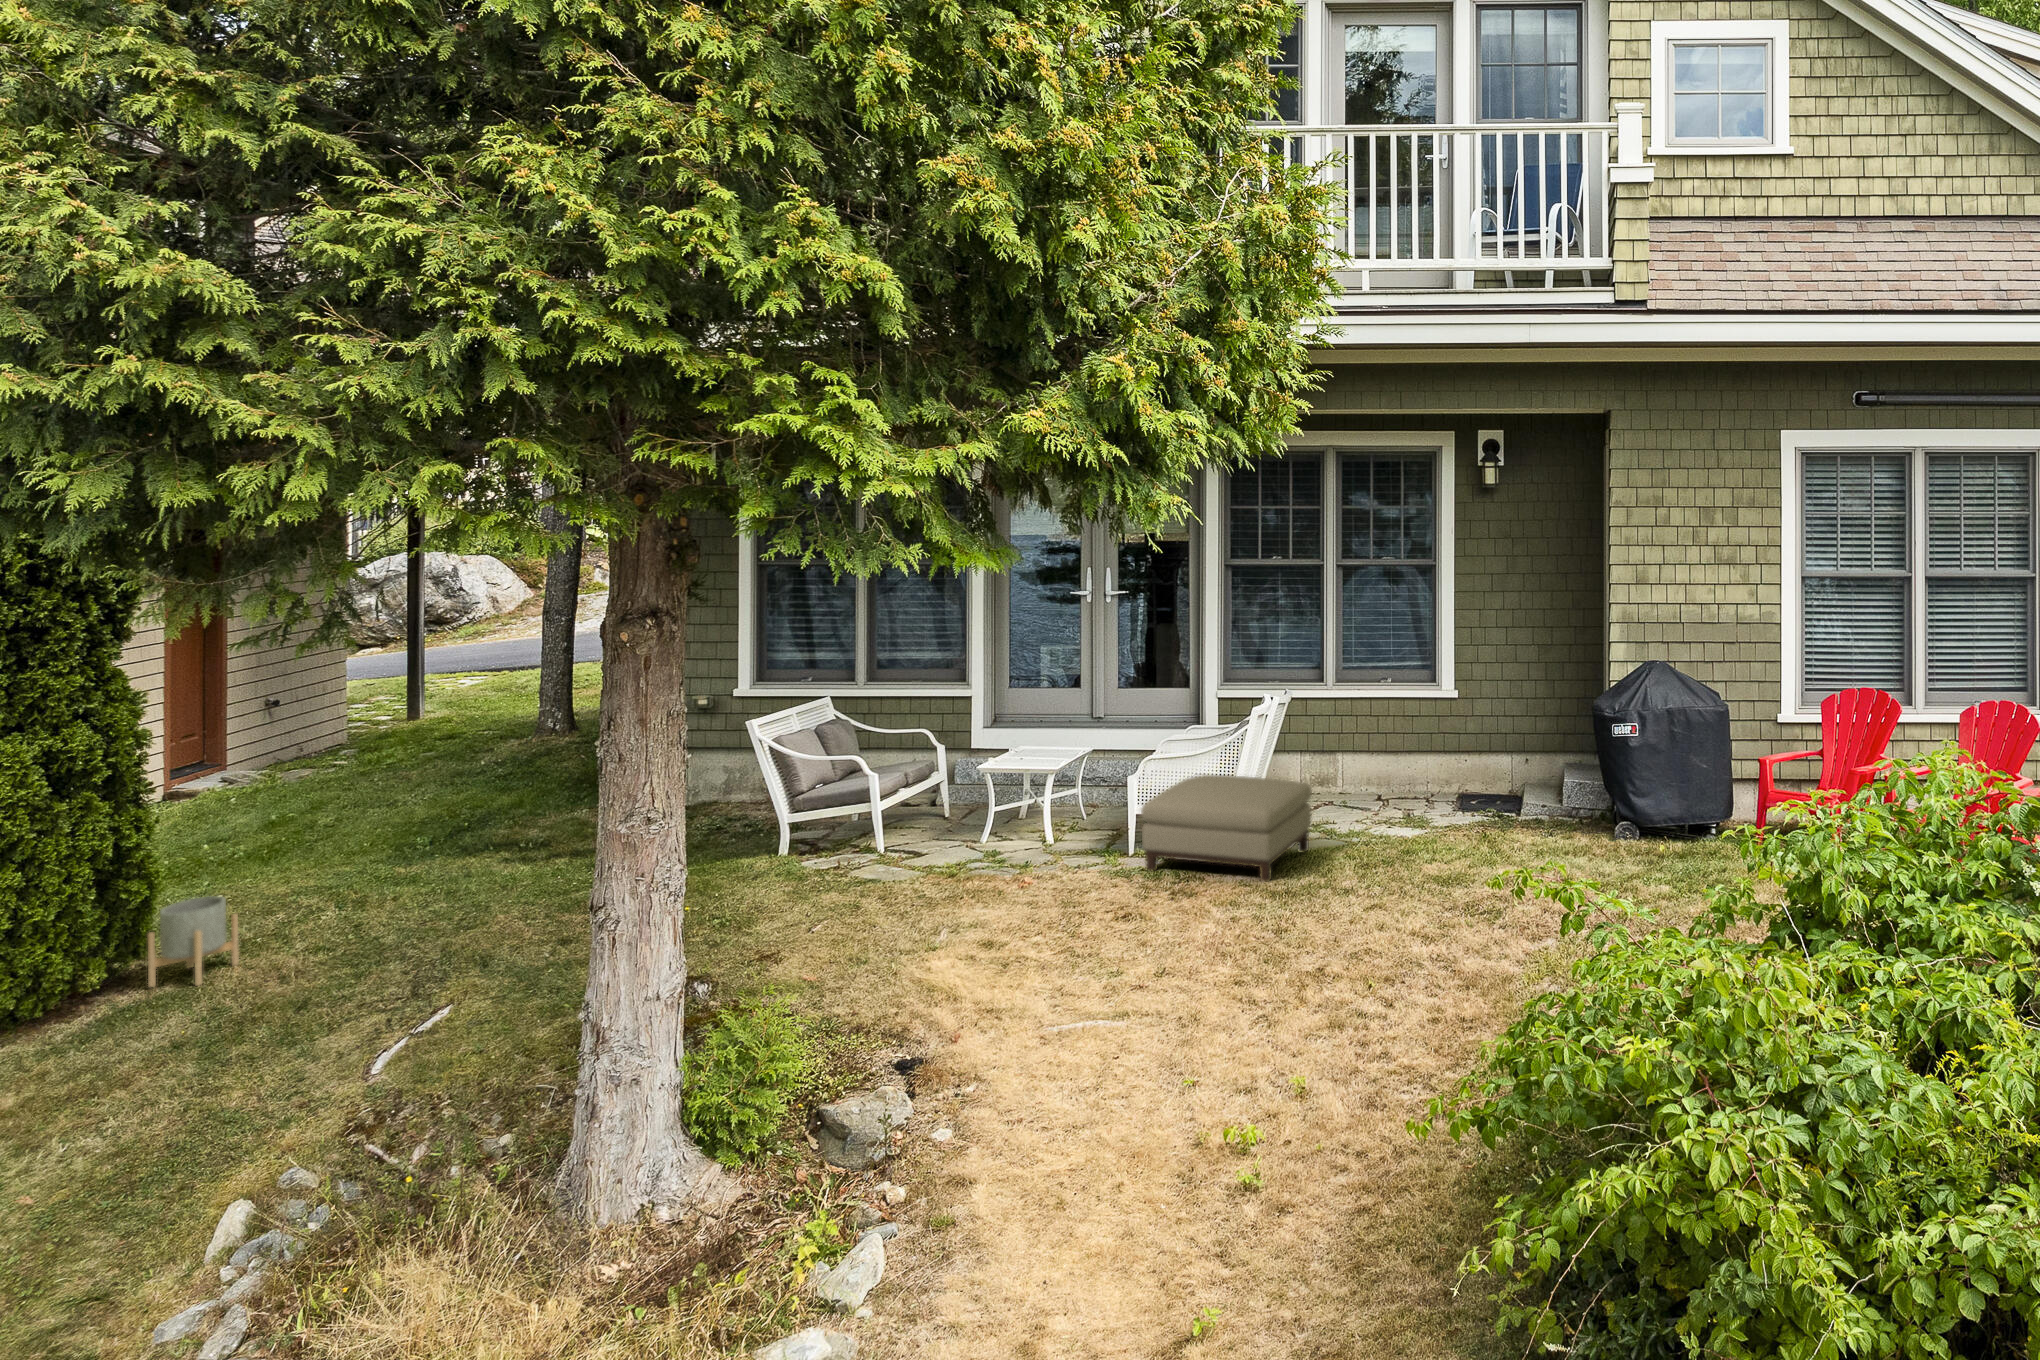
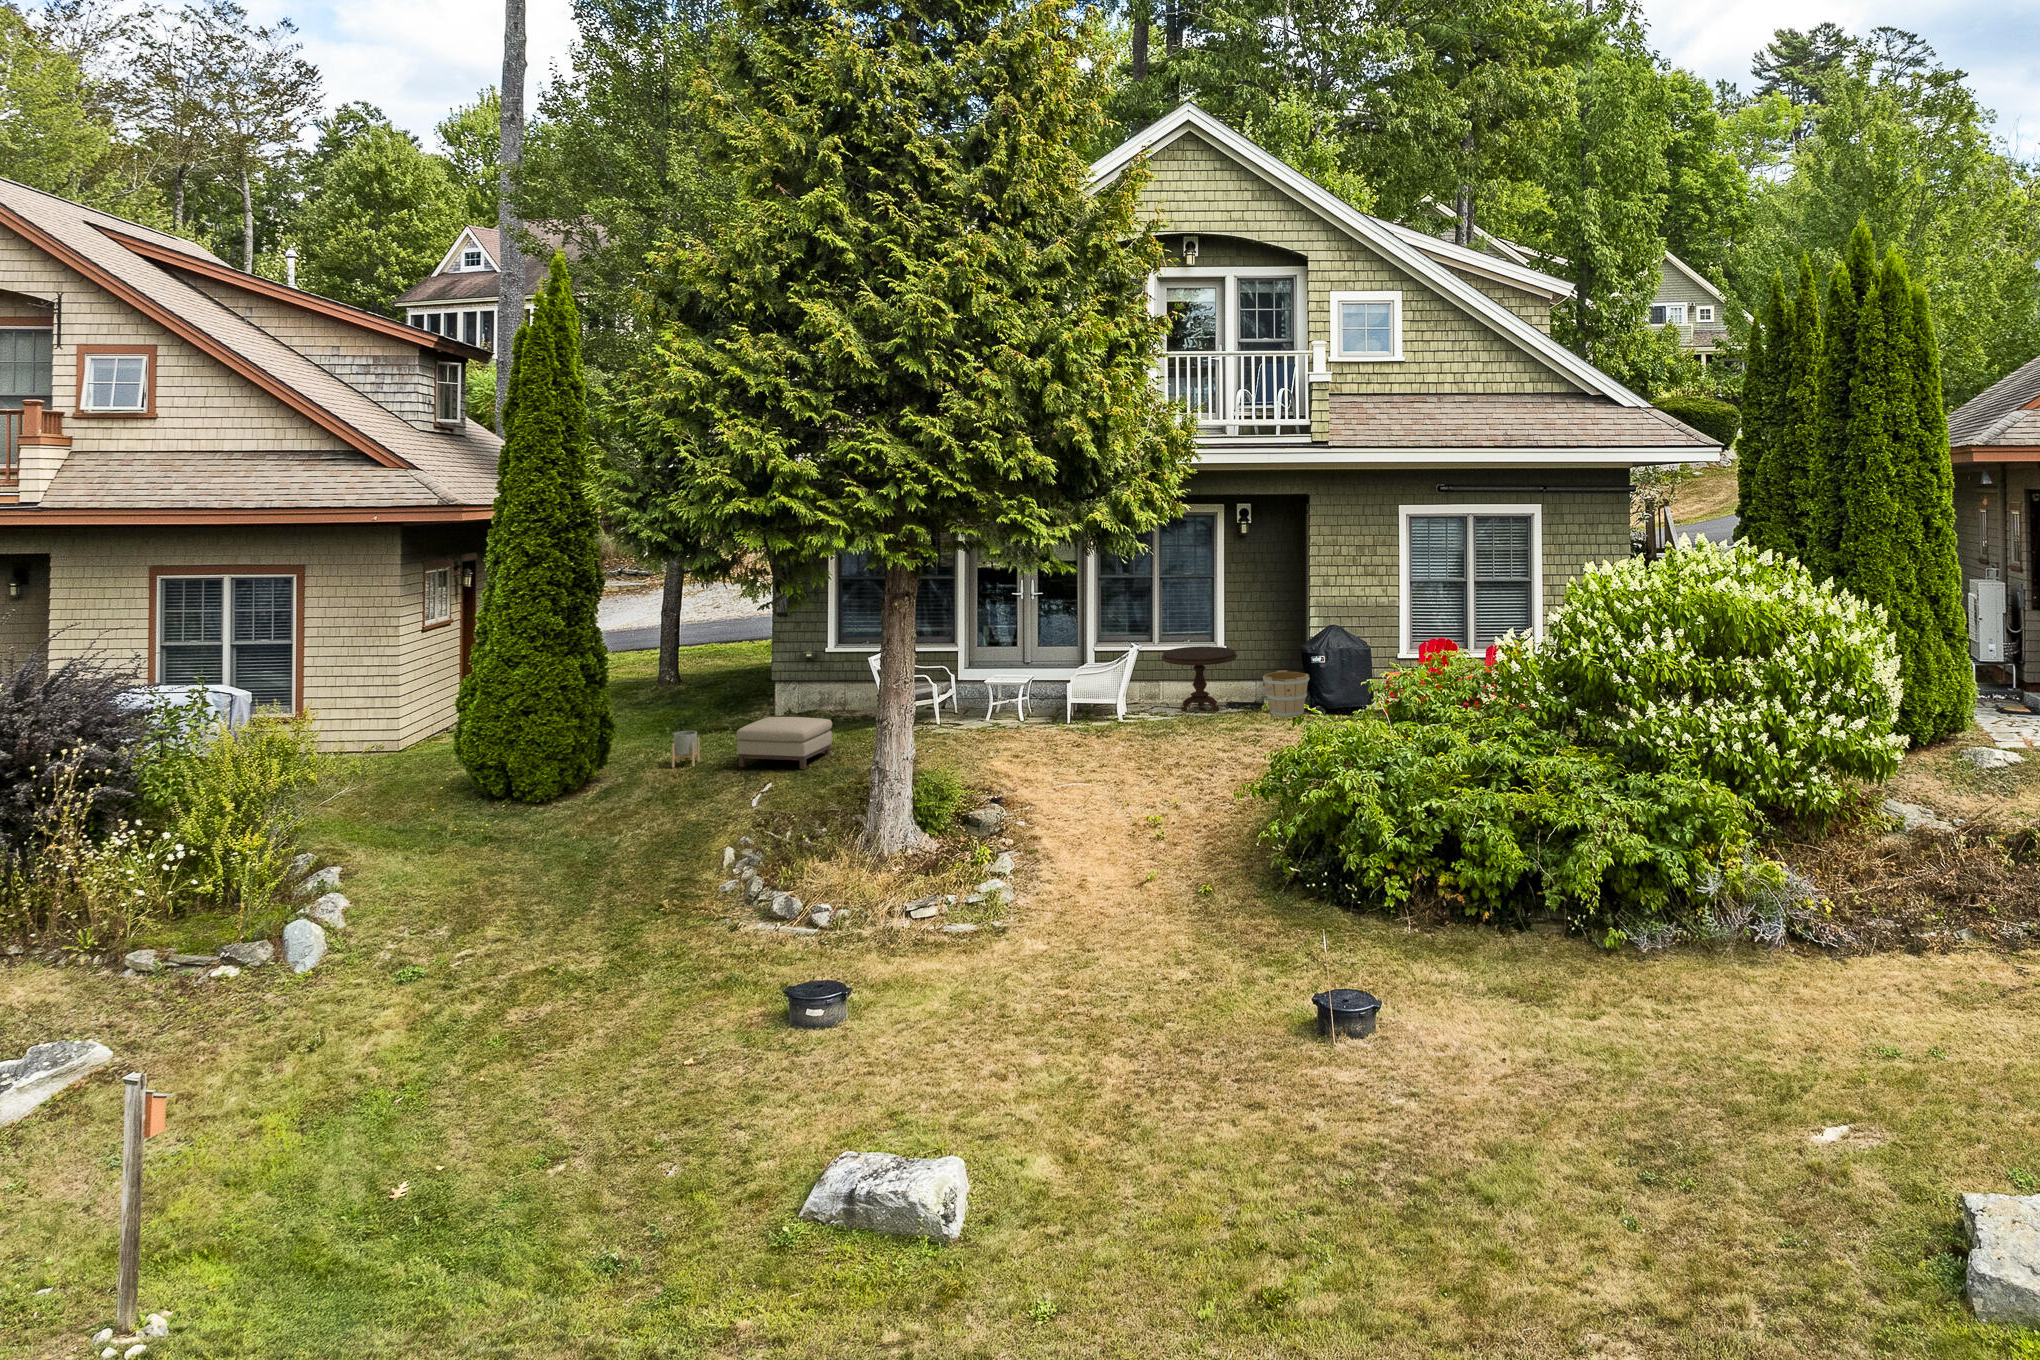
side table: none [1324,689,1470,821] -> present [1162,646,1237,711]
wooden bucket: none [1516,744,1609,844] -> present [1263,670,1310,716]
ottoman: present [1141,774,1312,882] -> present [737,717,832,769]

